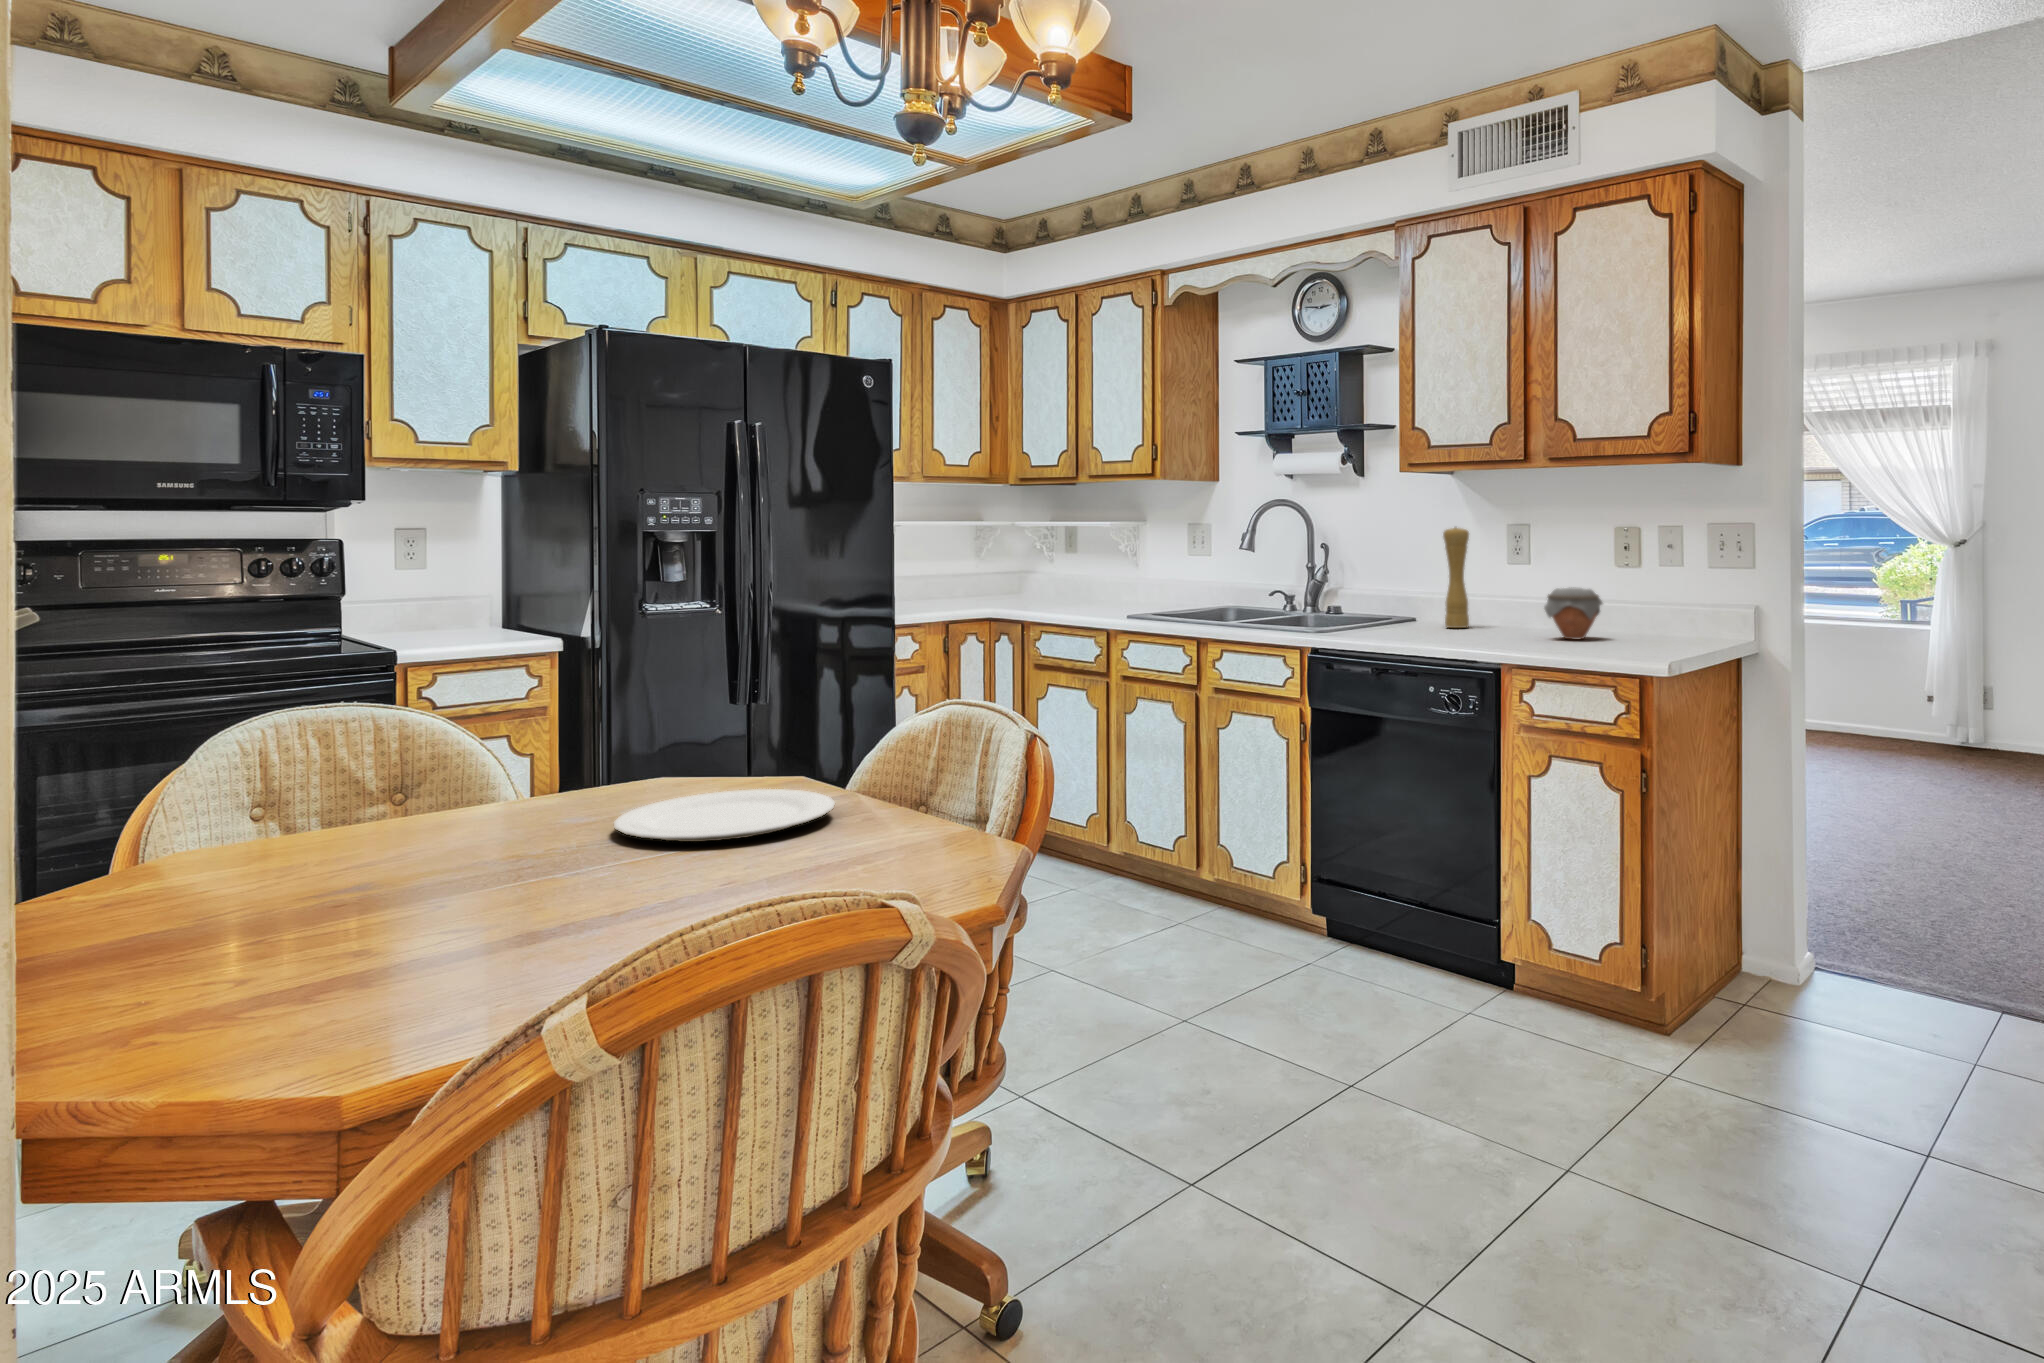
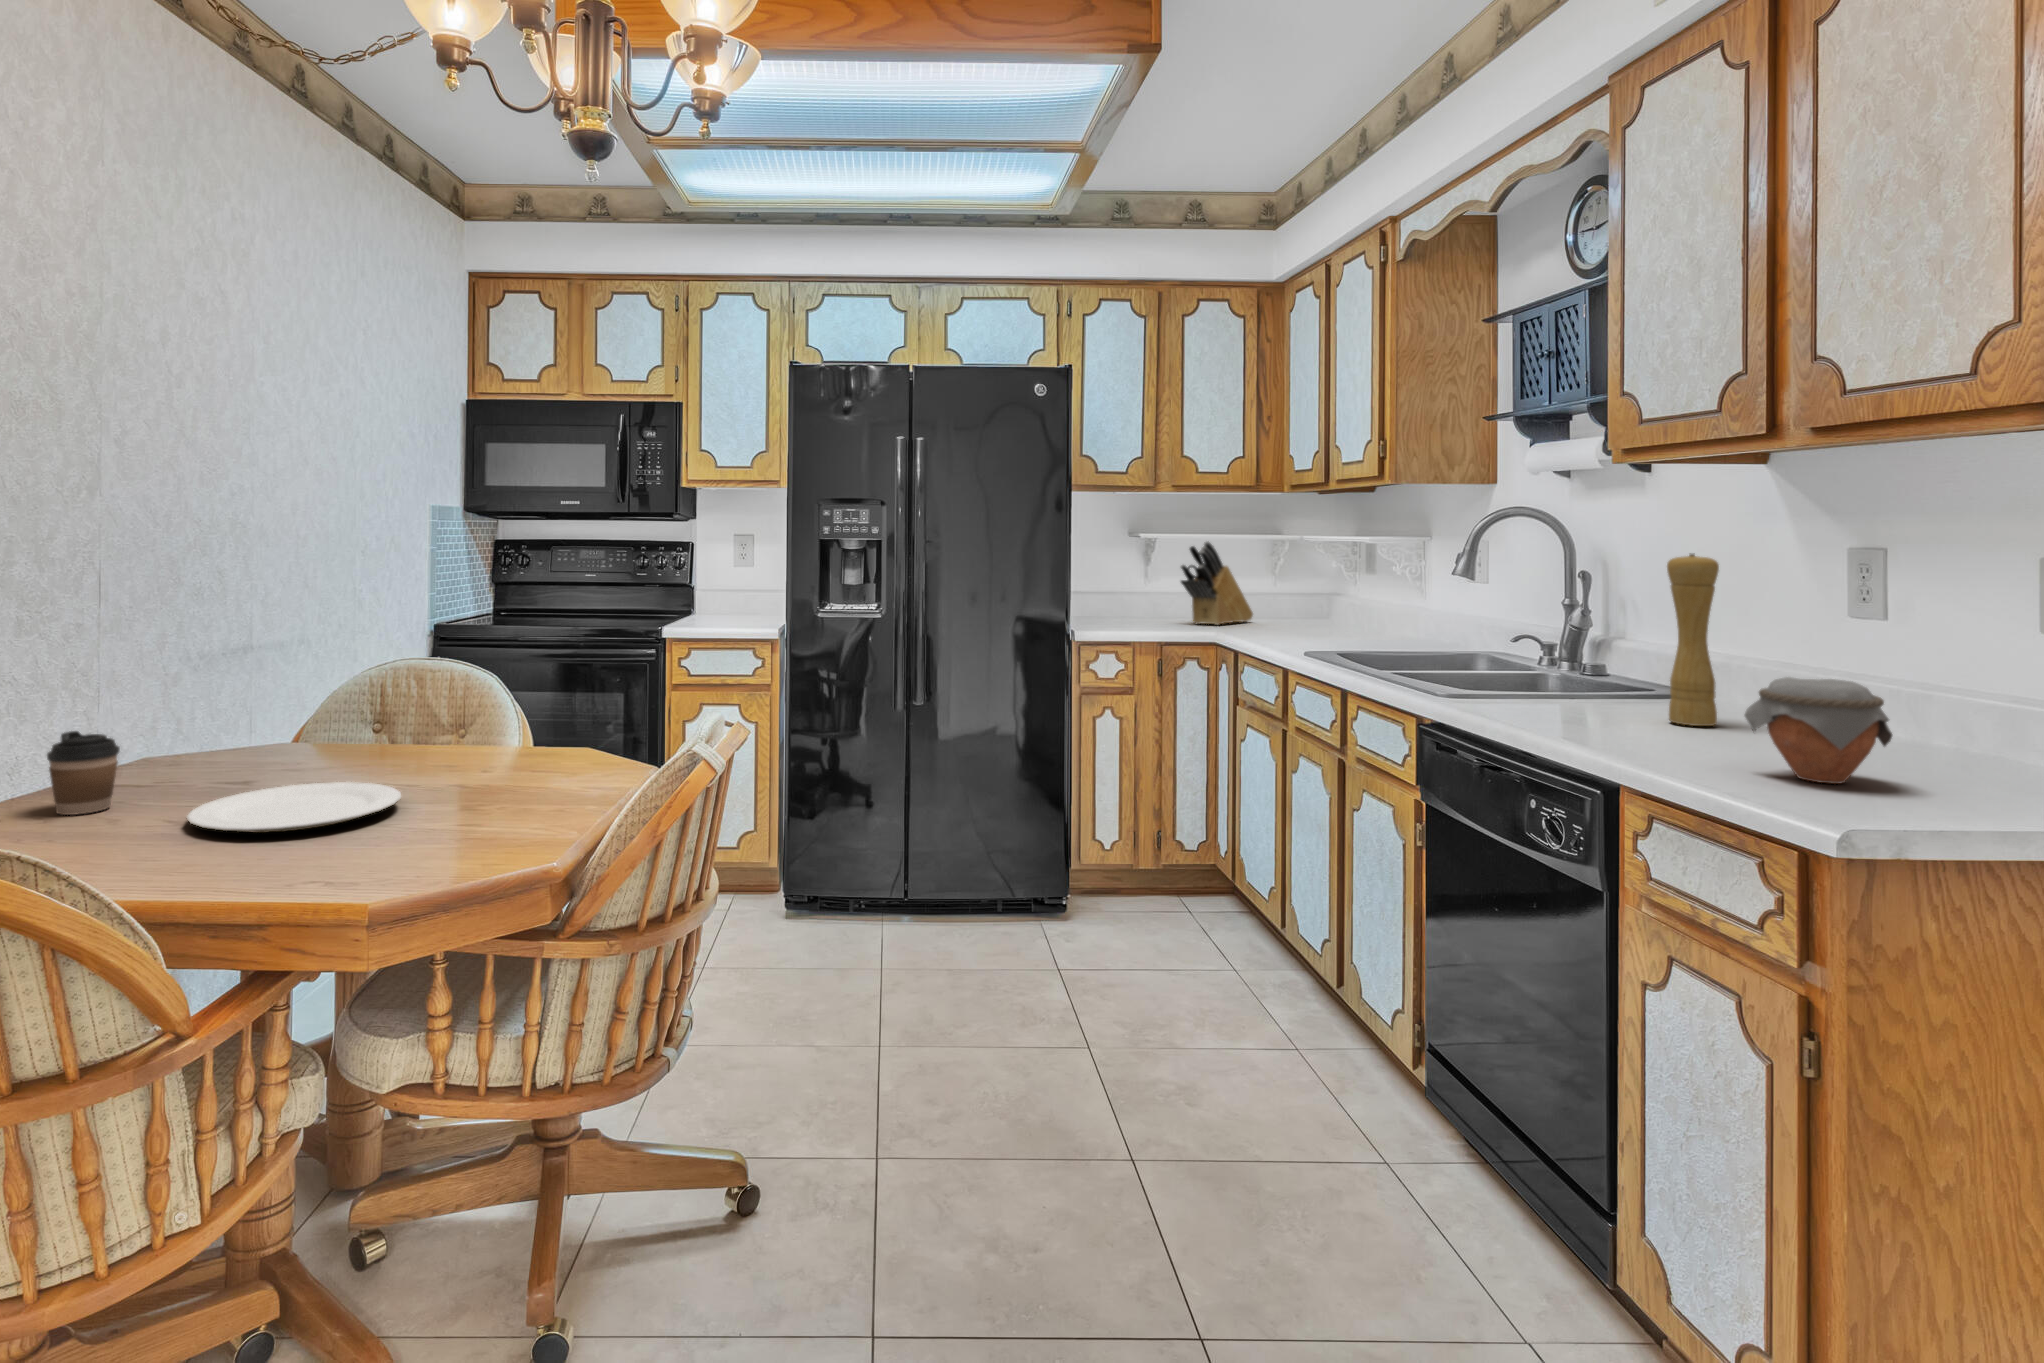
knife block: none [931,530,974,609] -> present [1181,541,1253,625]
coffee cup: none [411,773,499,877] -> present [47,731,120,815]

